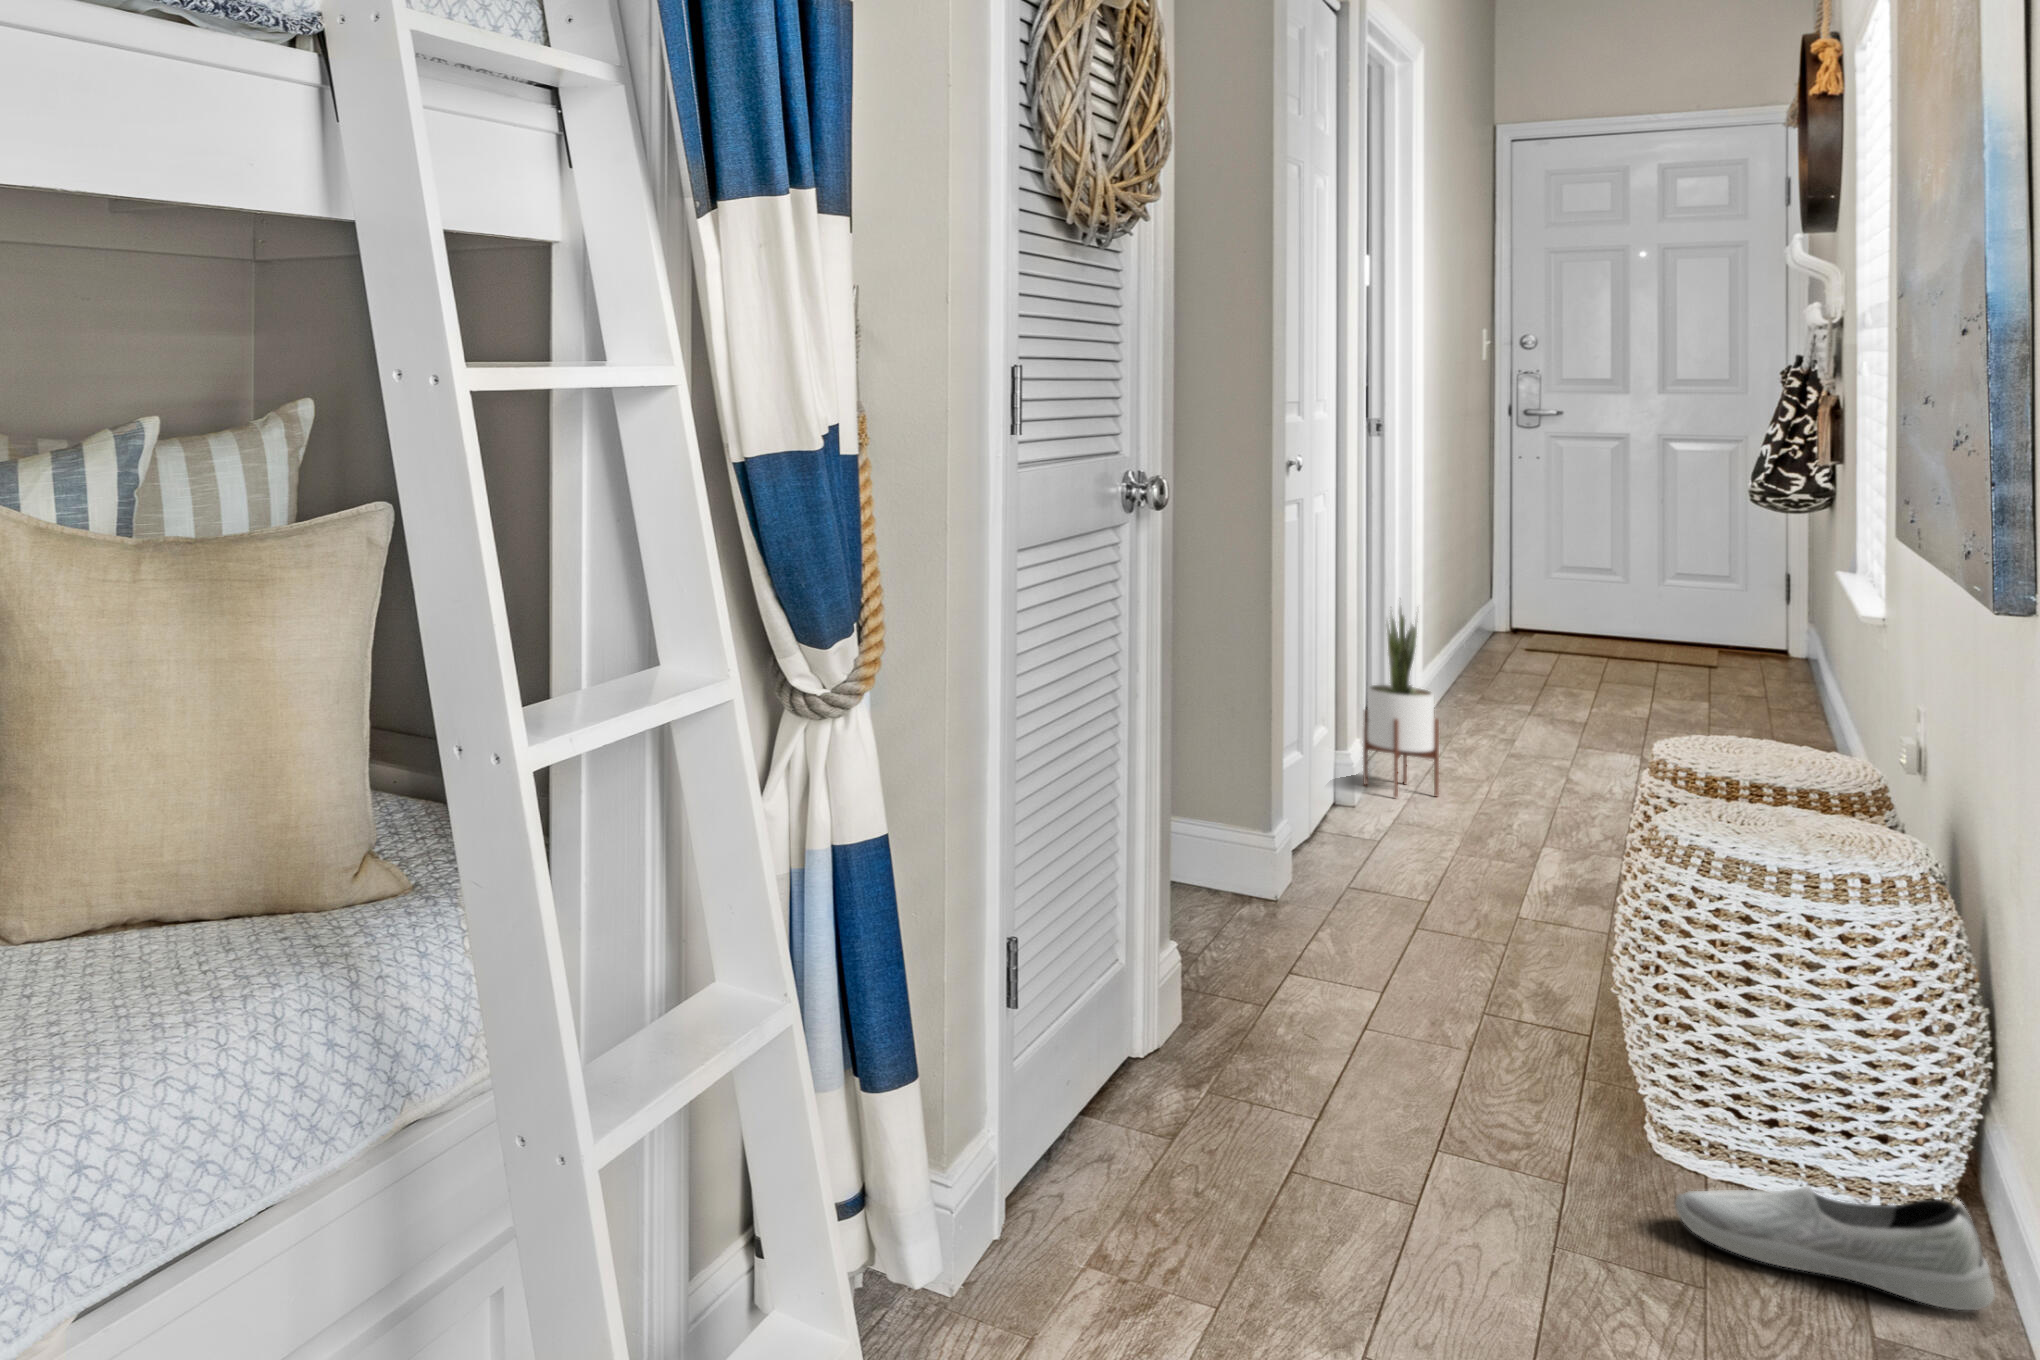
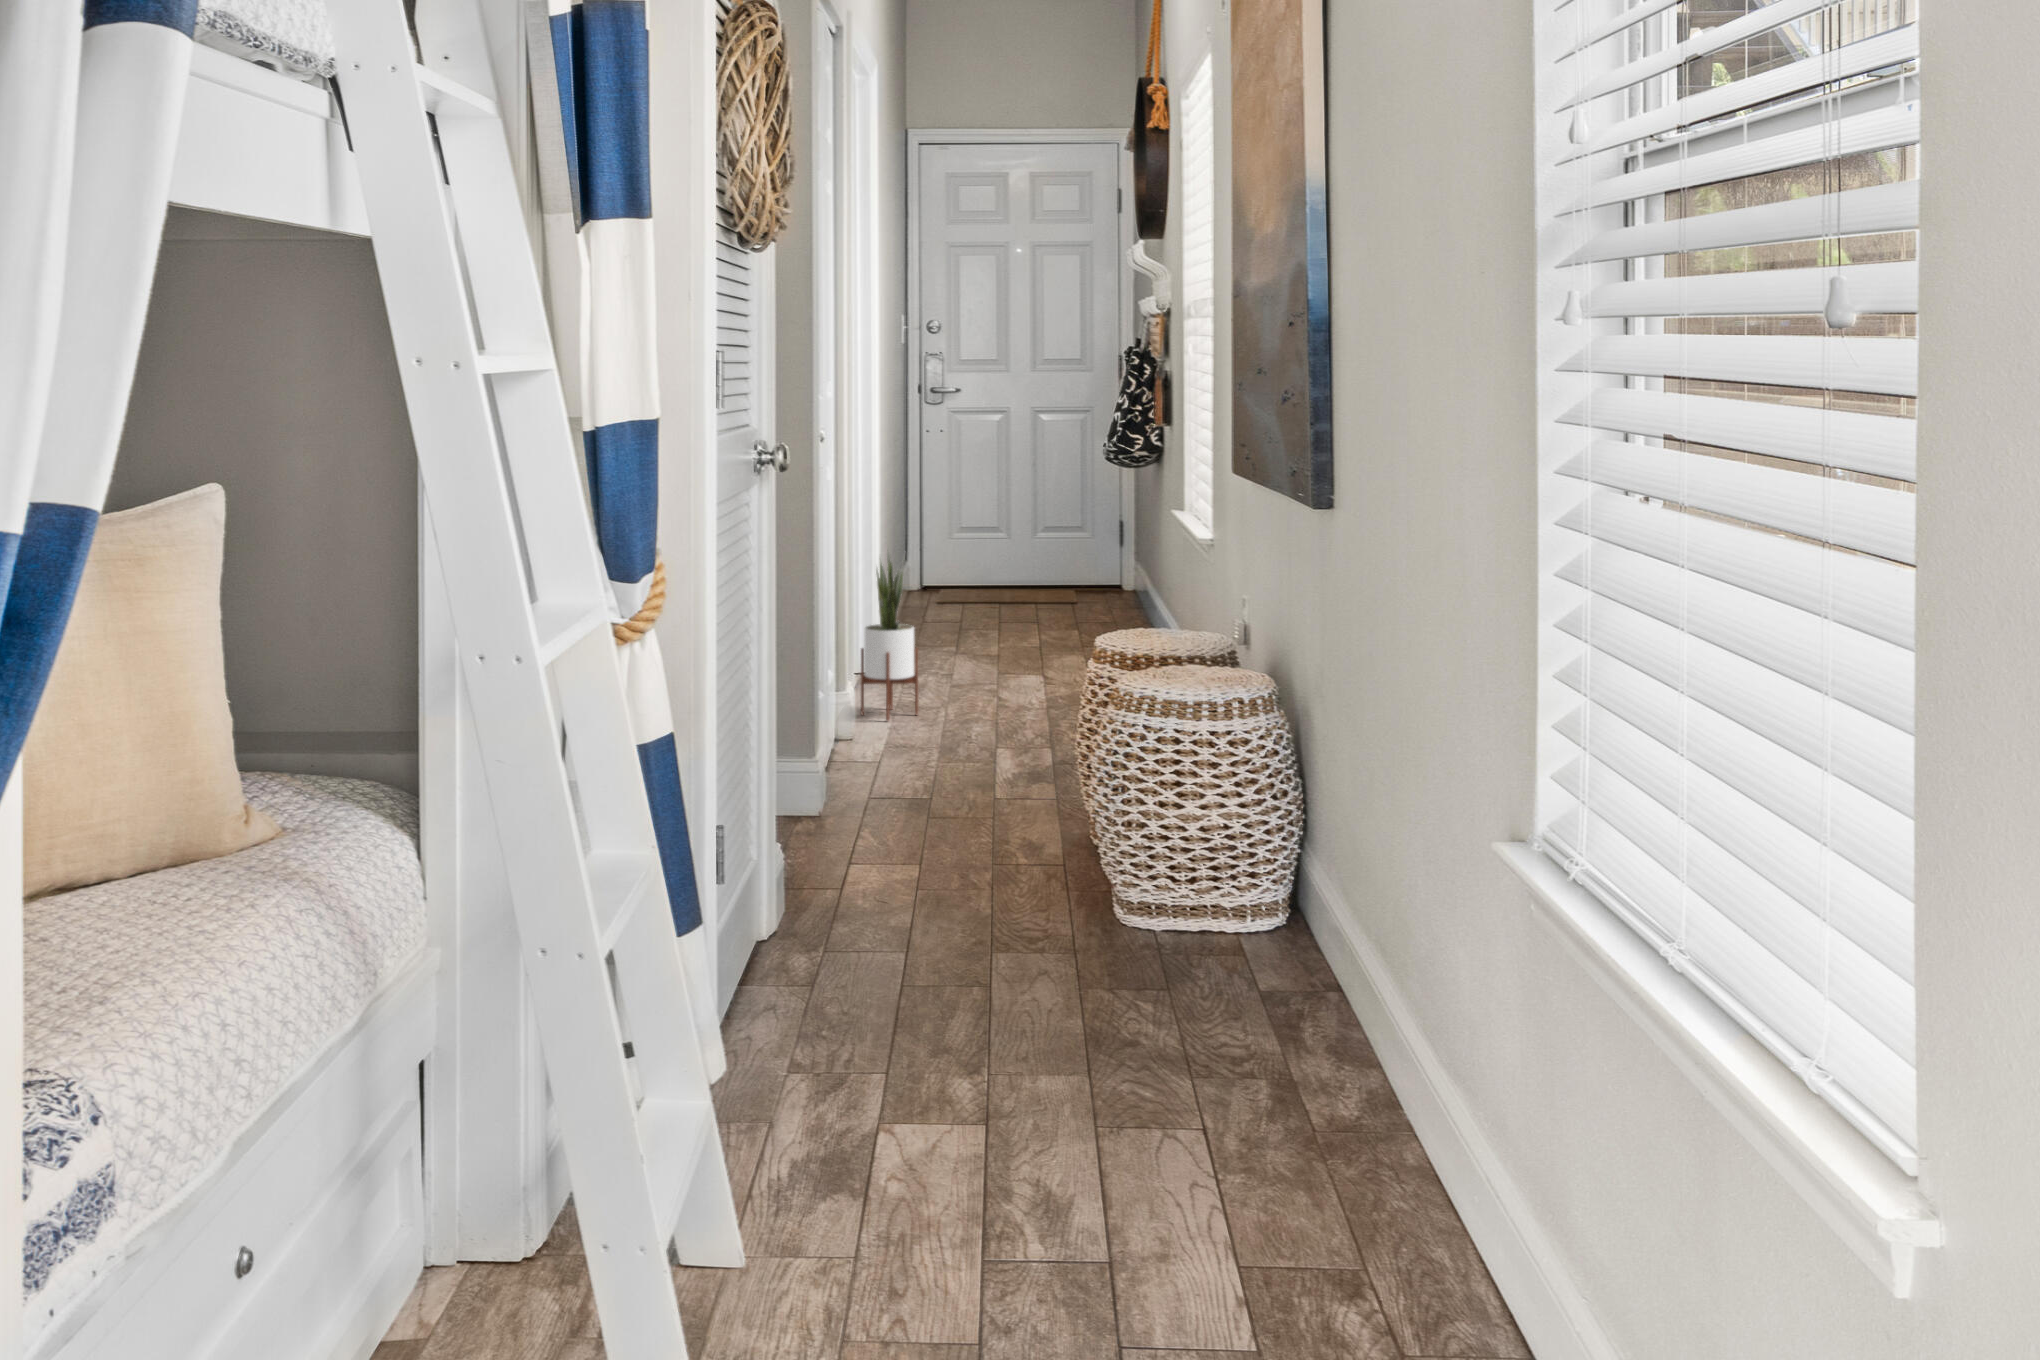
shoe: present [1675,1186,1995,1310] -> none [1146,899,1319,978]

